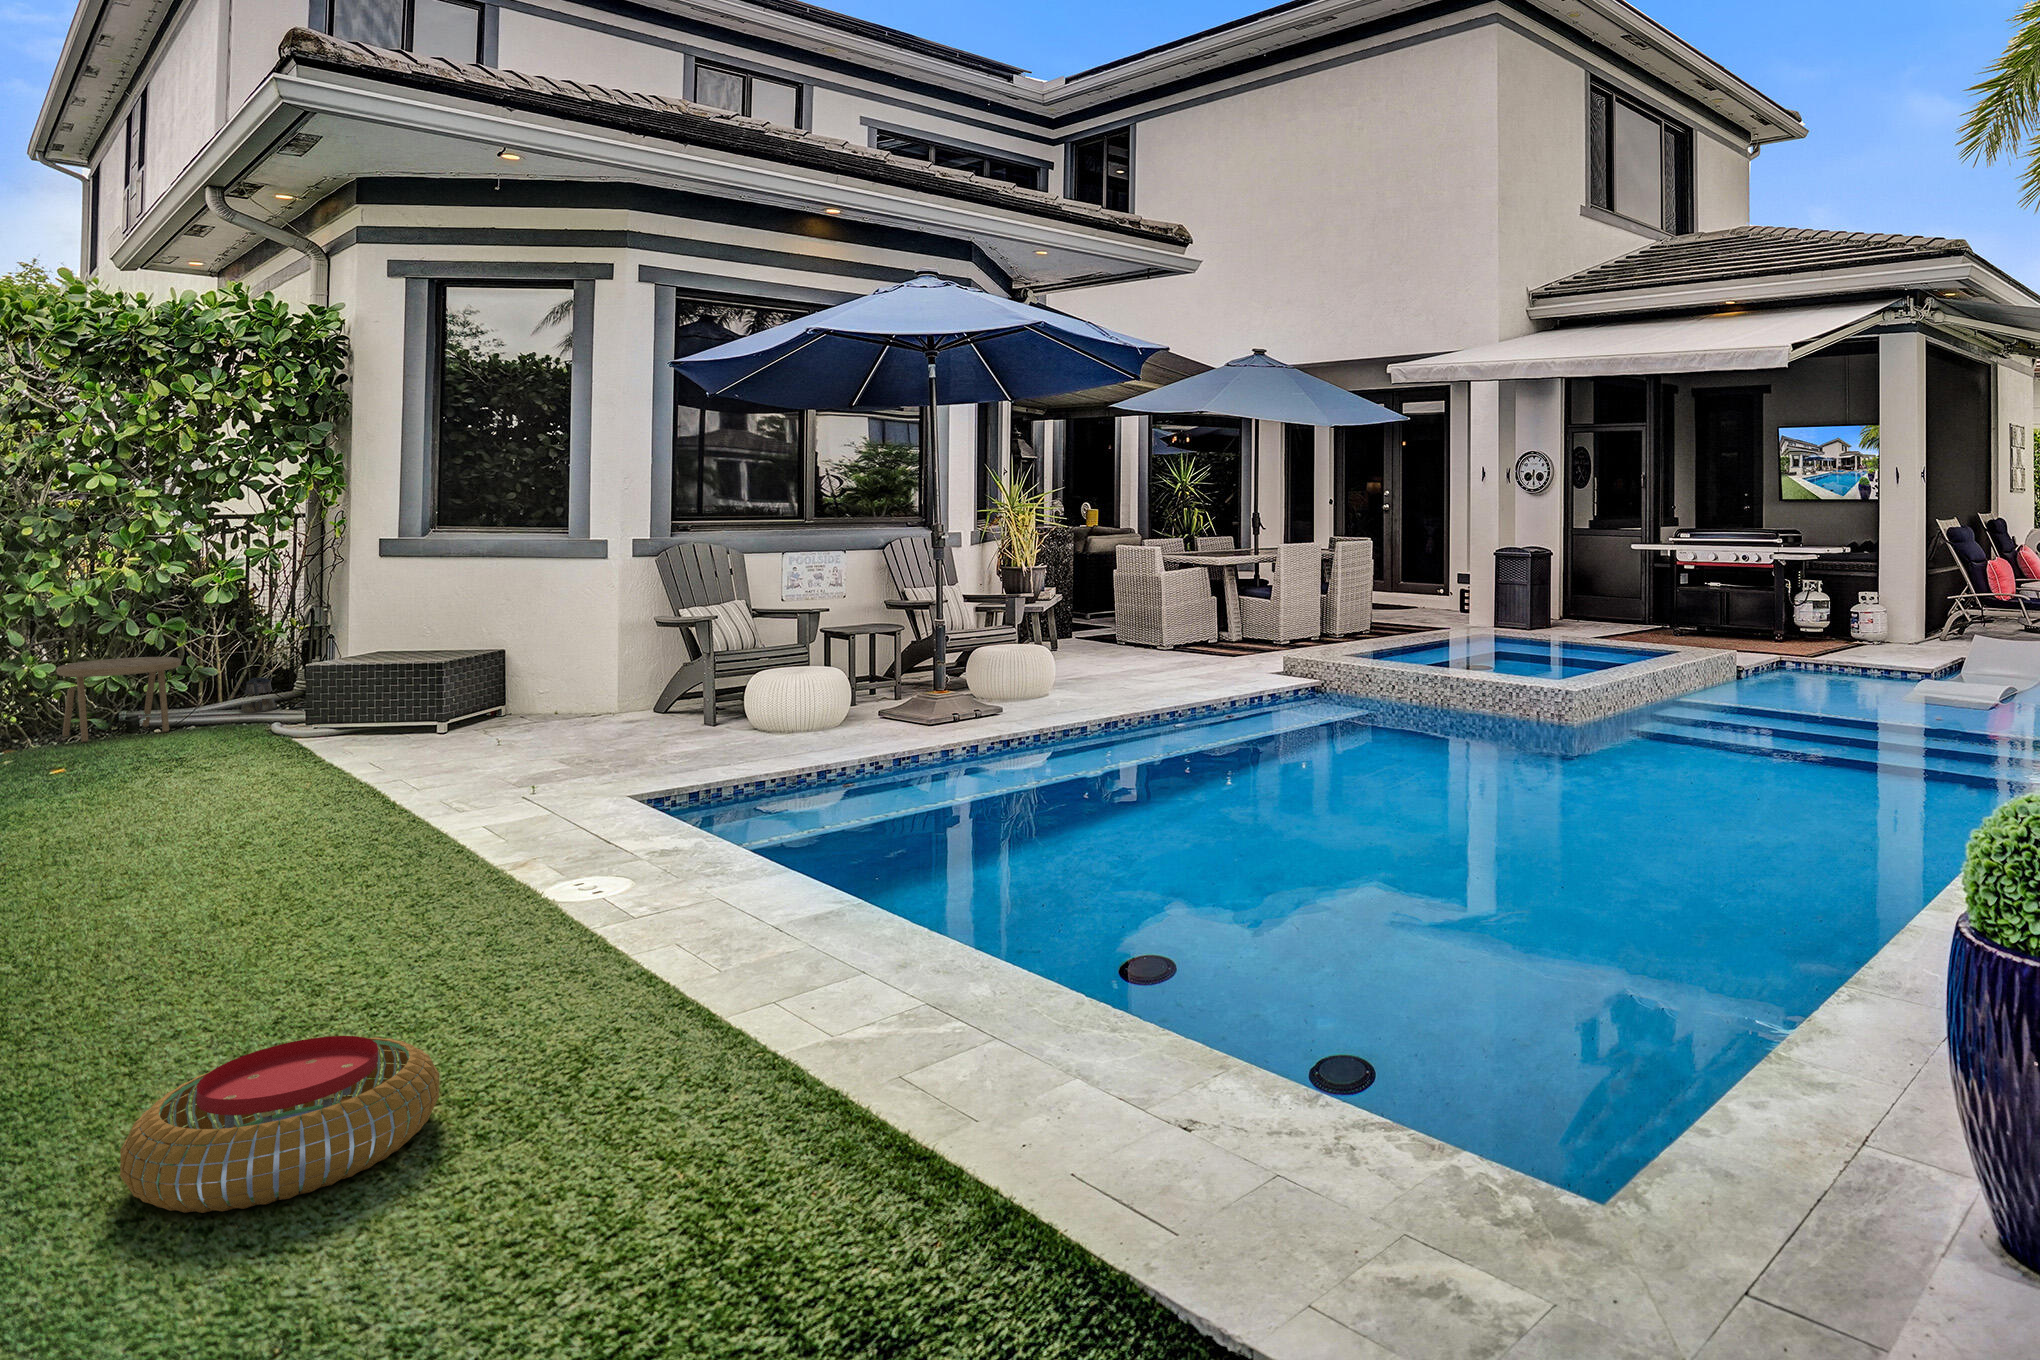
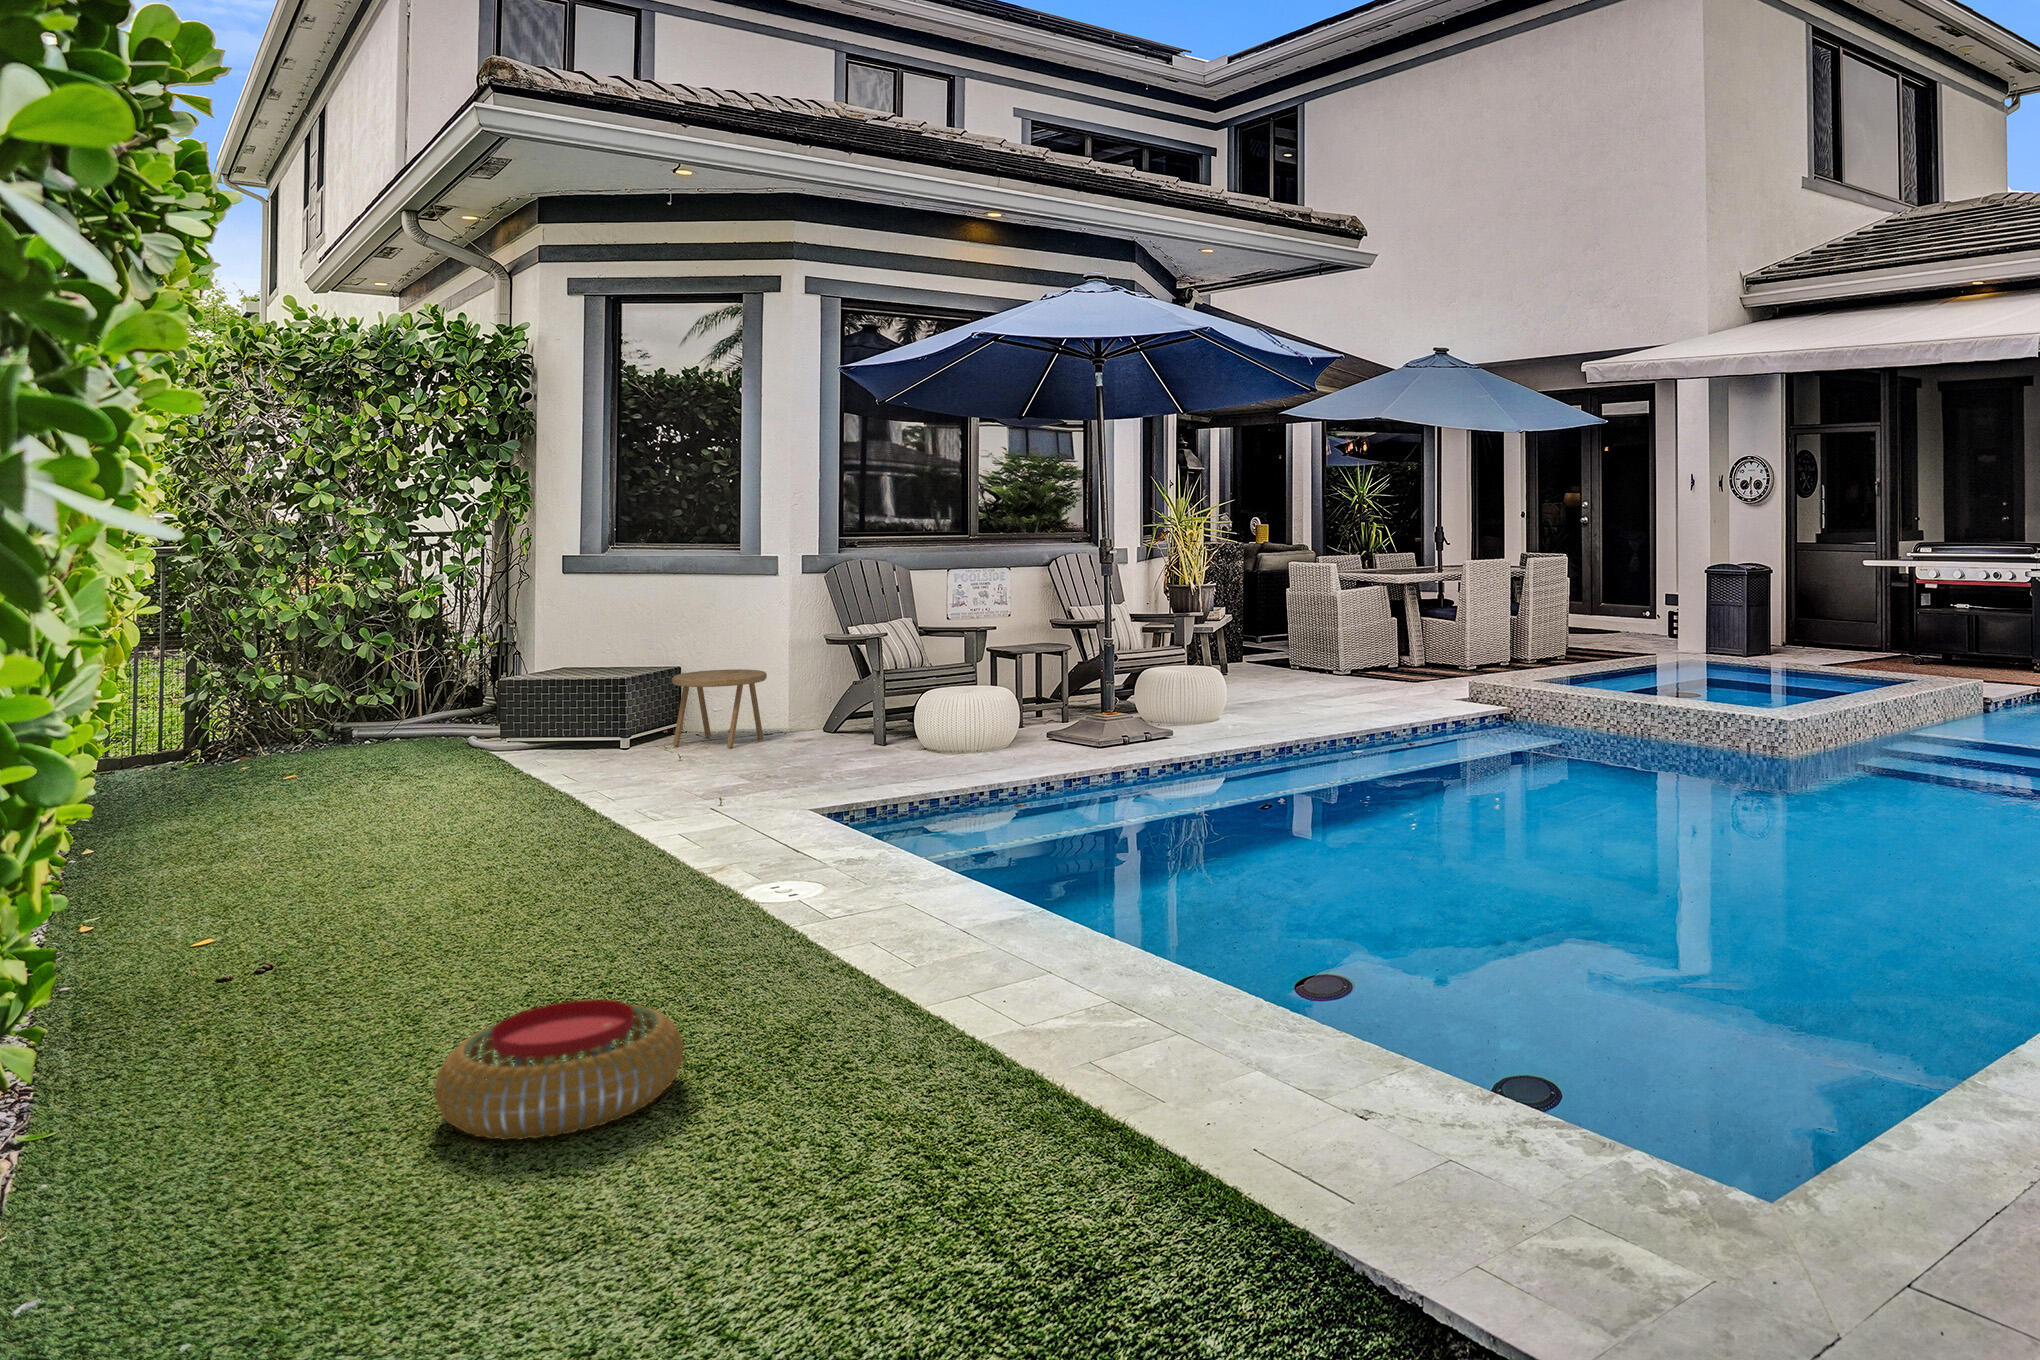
side table: present [57,657,181,742] -> present [672,669,767,748]
watering can: present [240,677,277,713] -> none [435,694,467,728]

